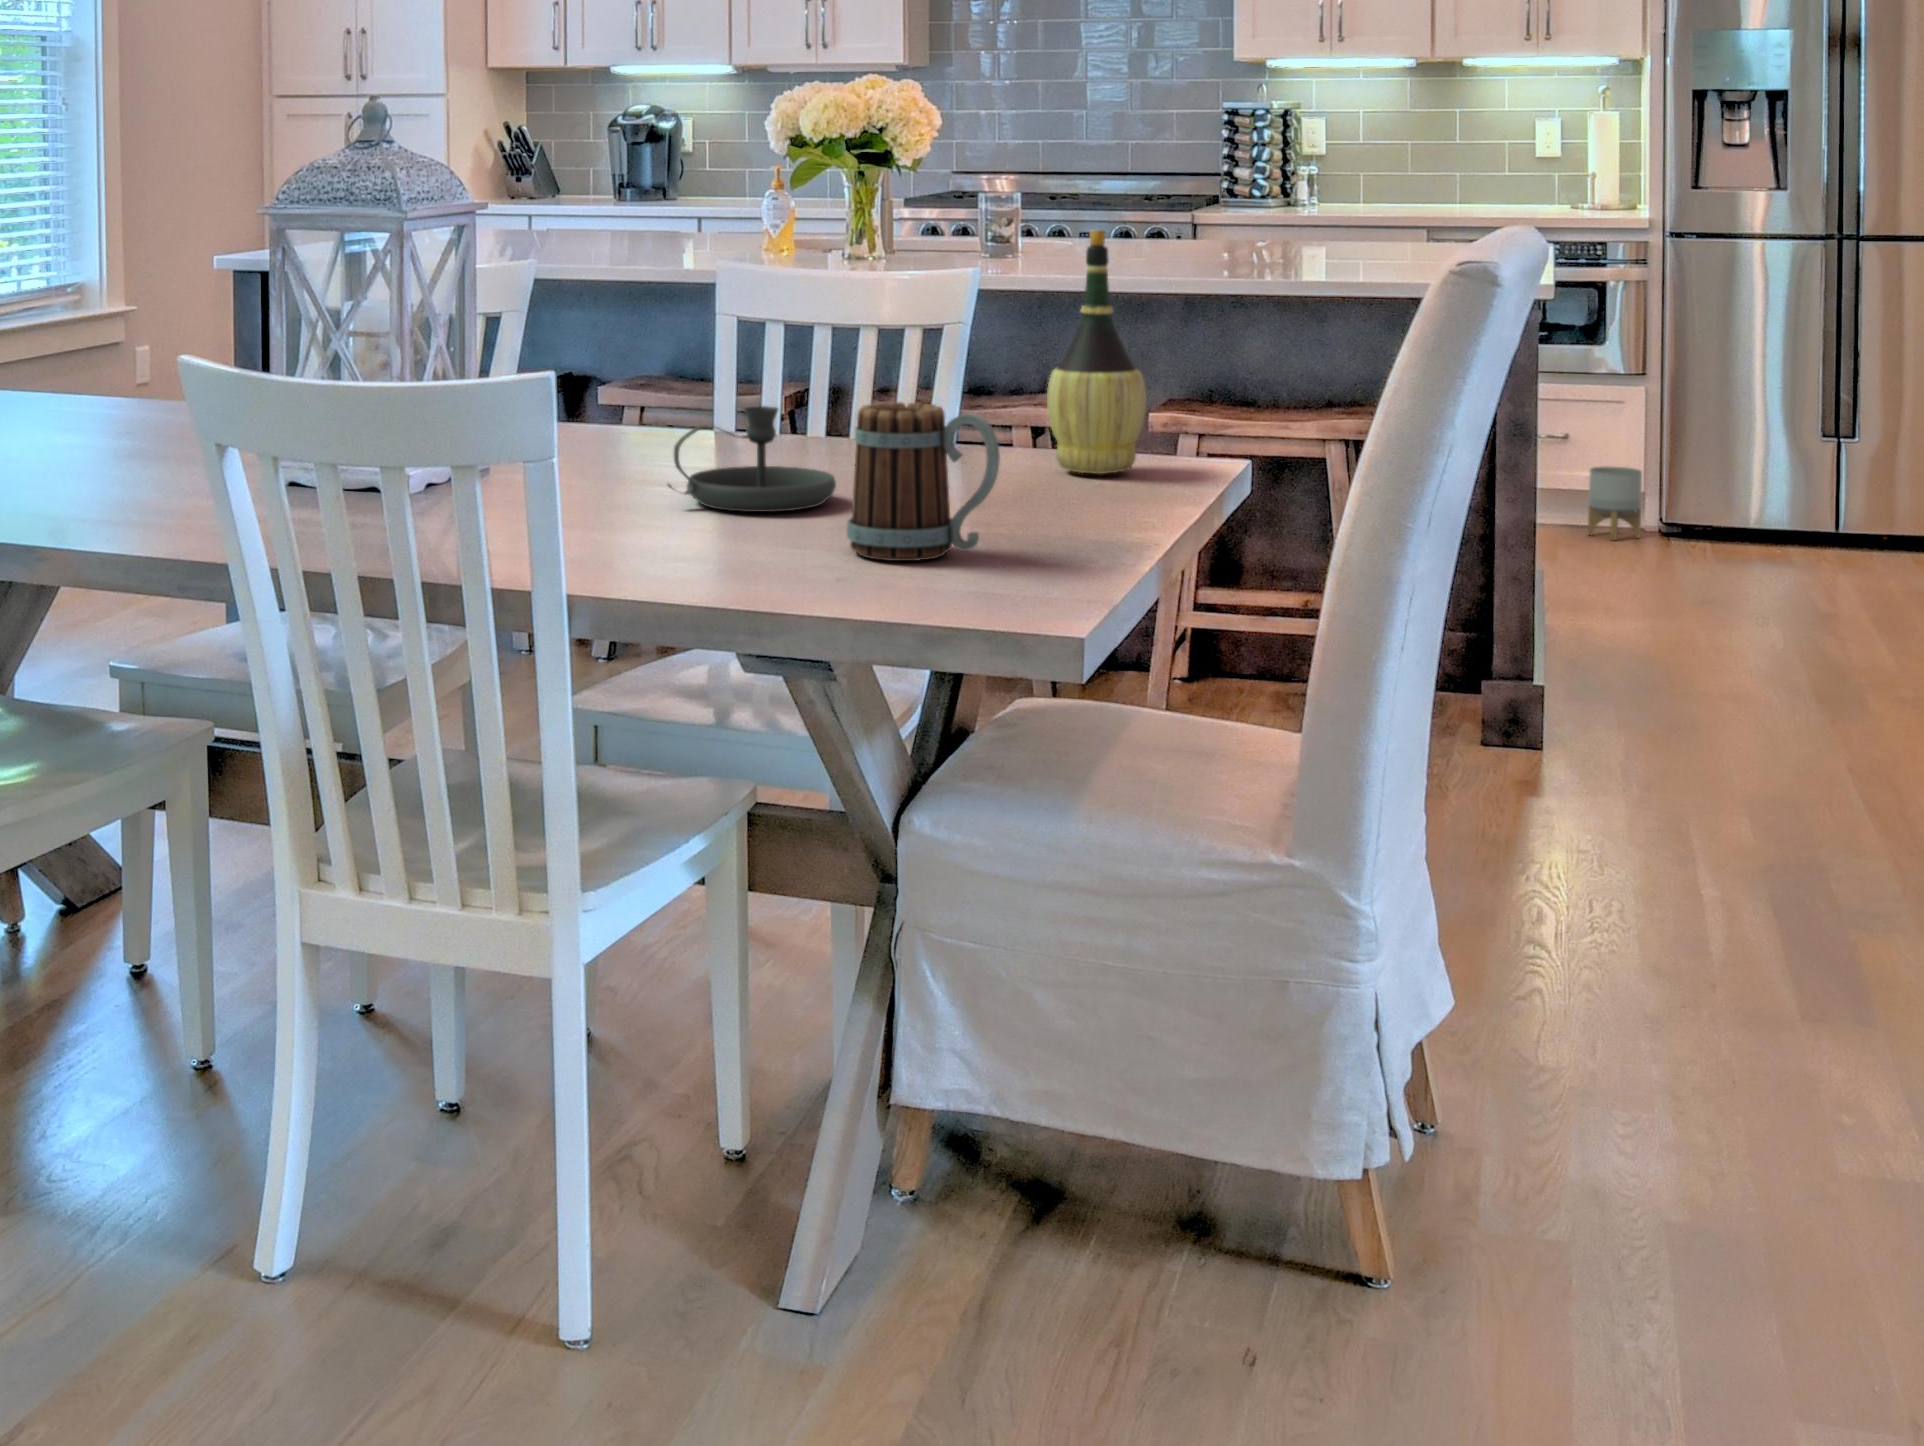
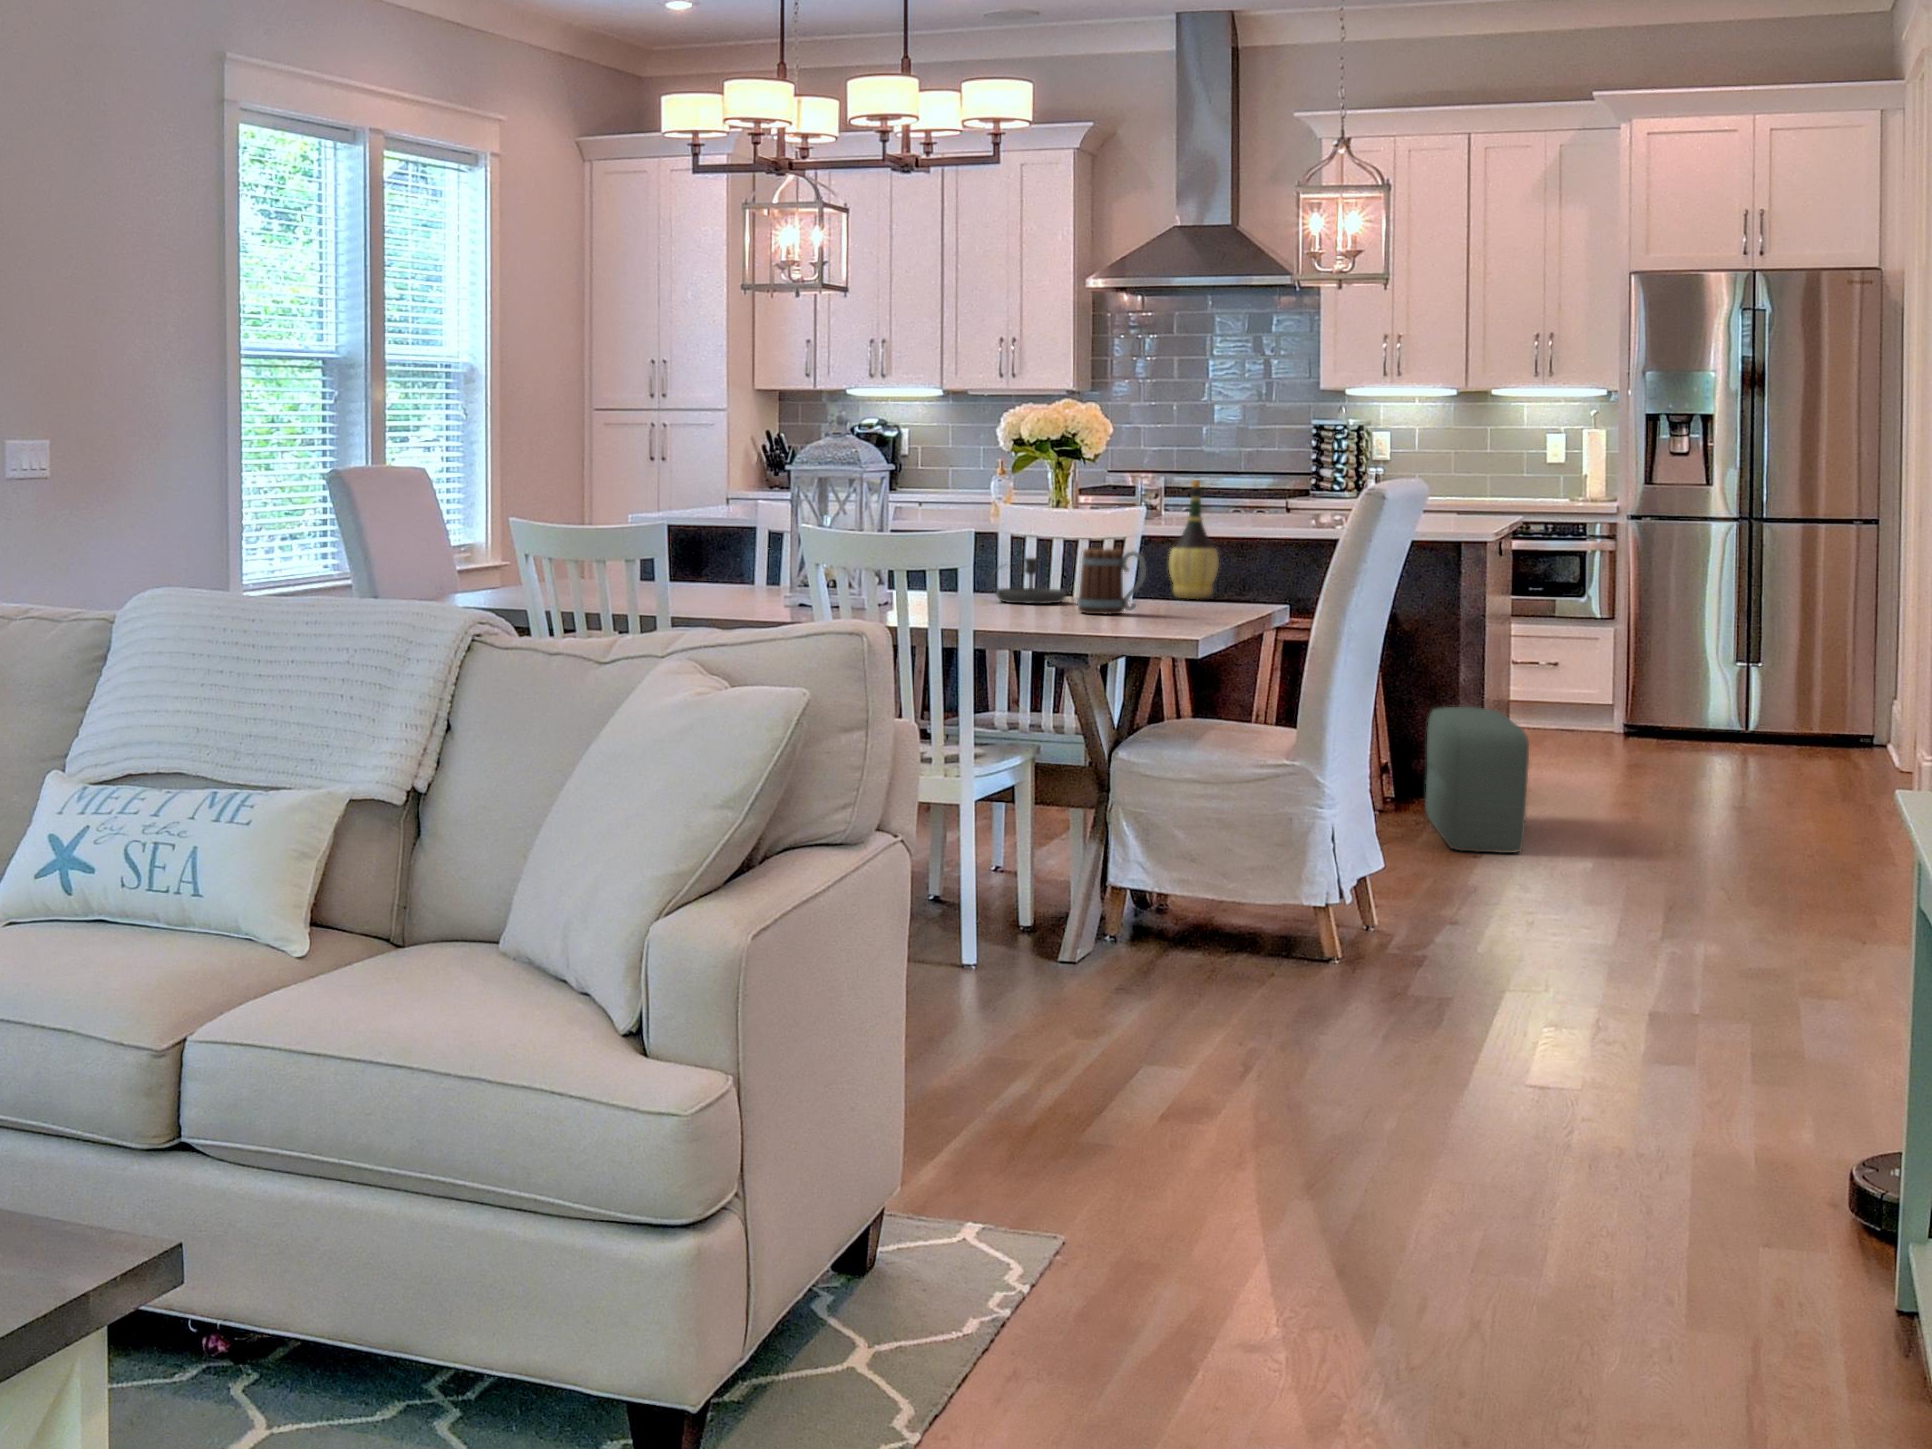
planter: present [1588,466,1642,540] -> none [1568,682,1609,733]
pouf: none [1487,601,1710,913] -> present [1425,707,1529,853]

